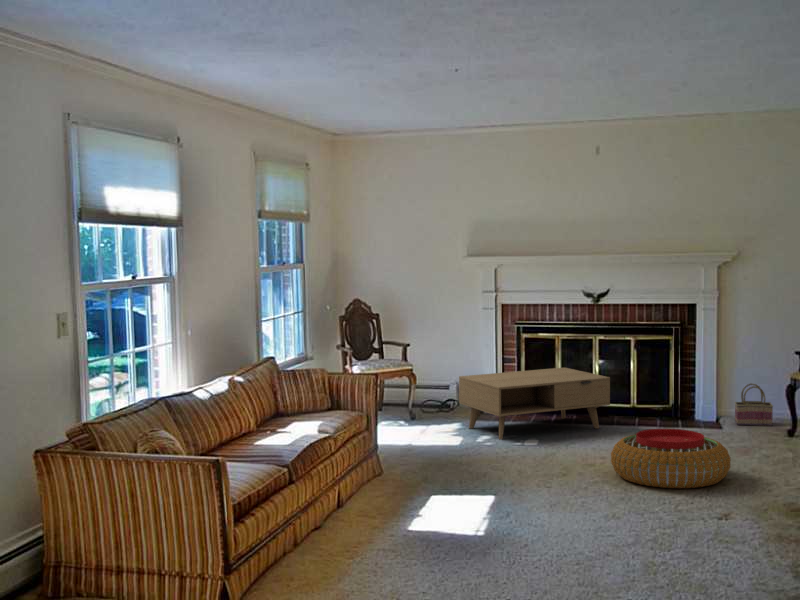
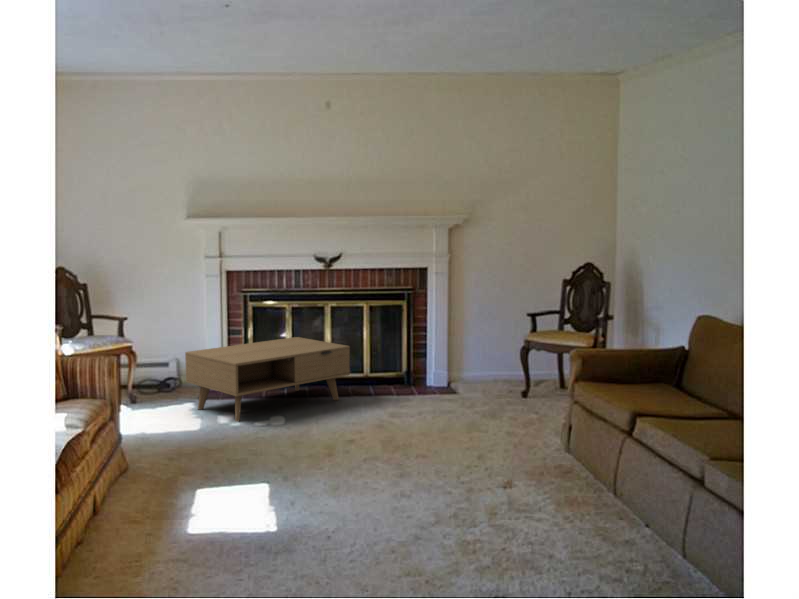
basket: present [735,383,773,426] -> none [464,346,501,387]
pouf: present [611,429,731,488] -> none [377,402,507,473]

